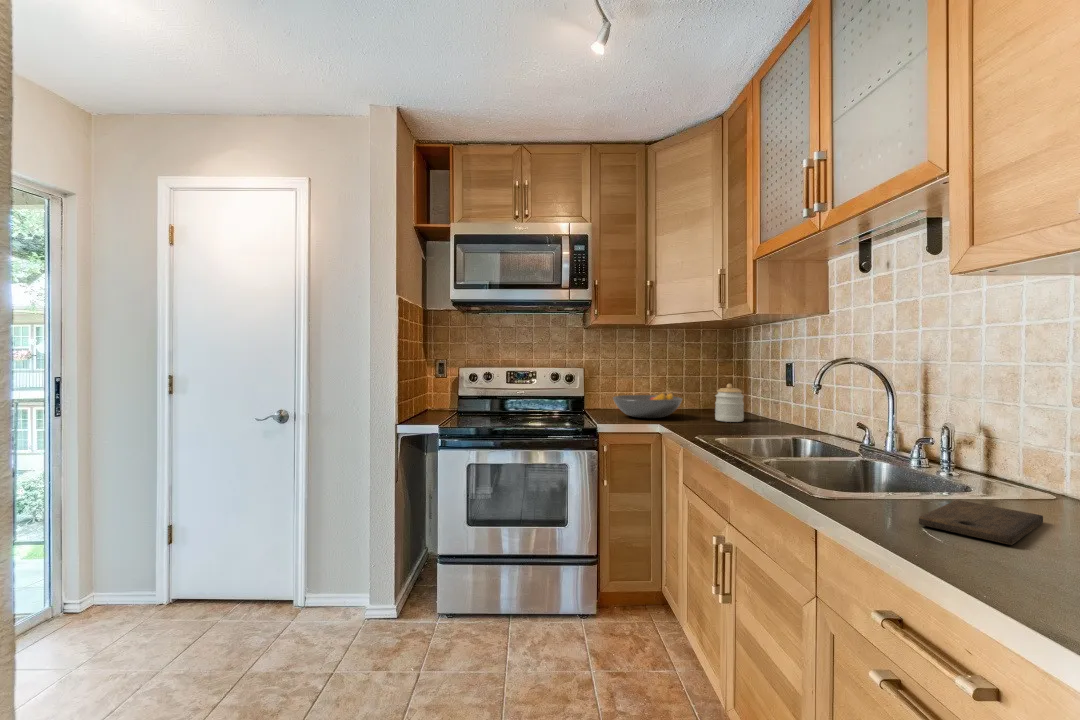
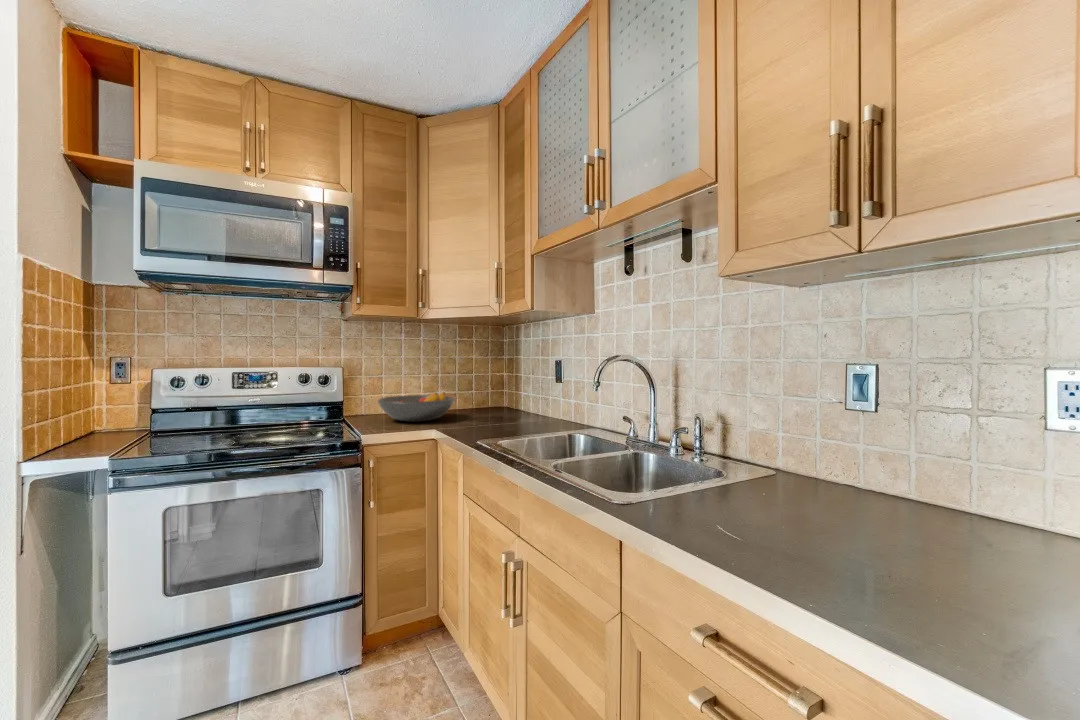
jar: present [715,384,744,422] -> none [488,381,516,420]
cutting board: present [919,500,1043,545] -> none [773,503,876,562]

